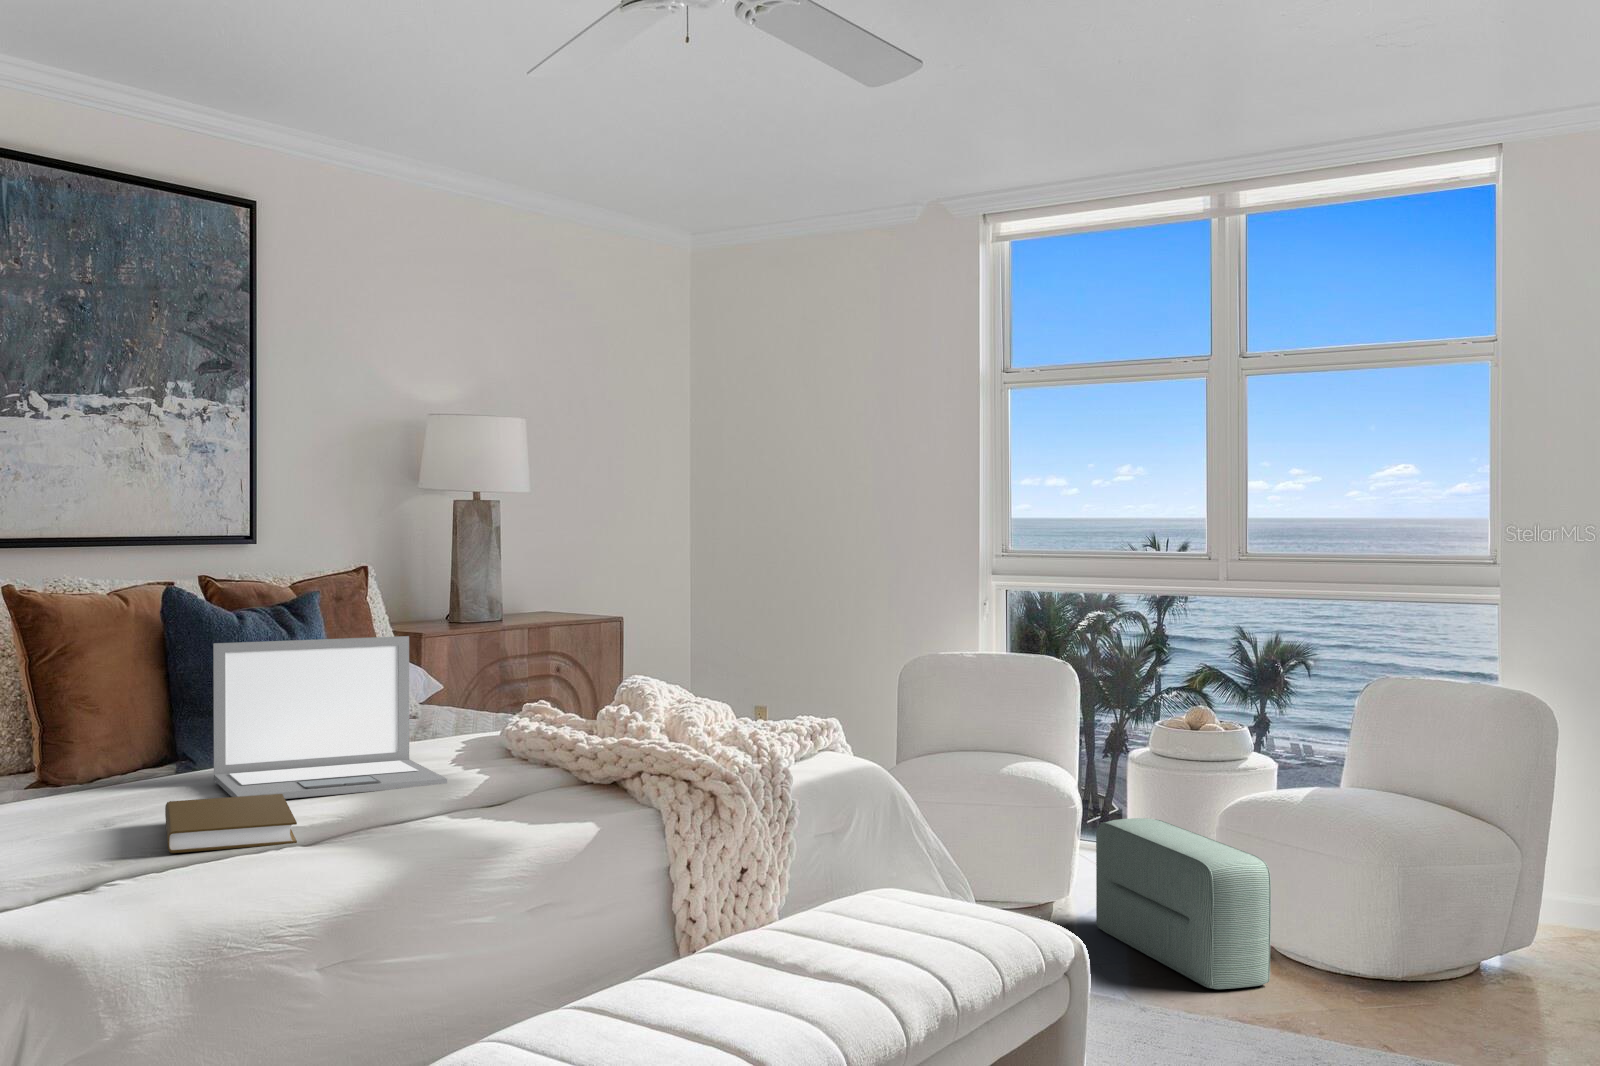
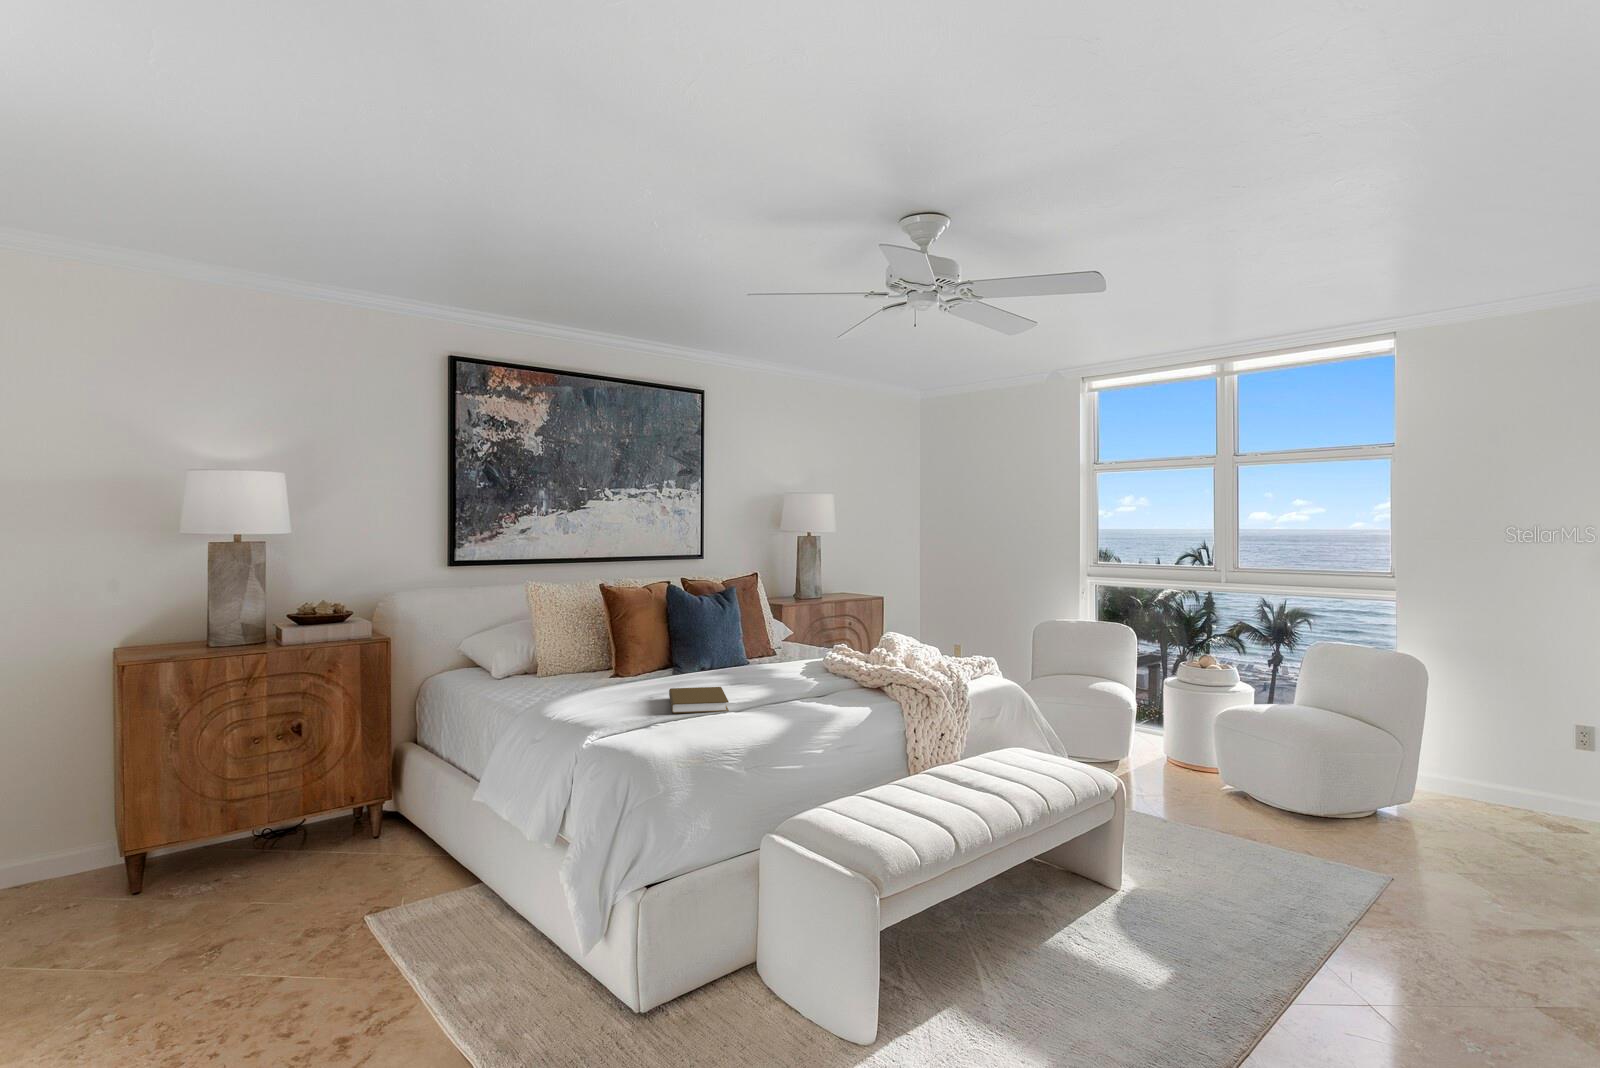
laptop: present [213,636,447,799] -> none [689,610,797,690]
pouf: present [1096,818,1271,989] -> none [1143,715,1244,813]

